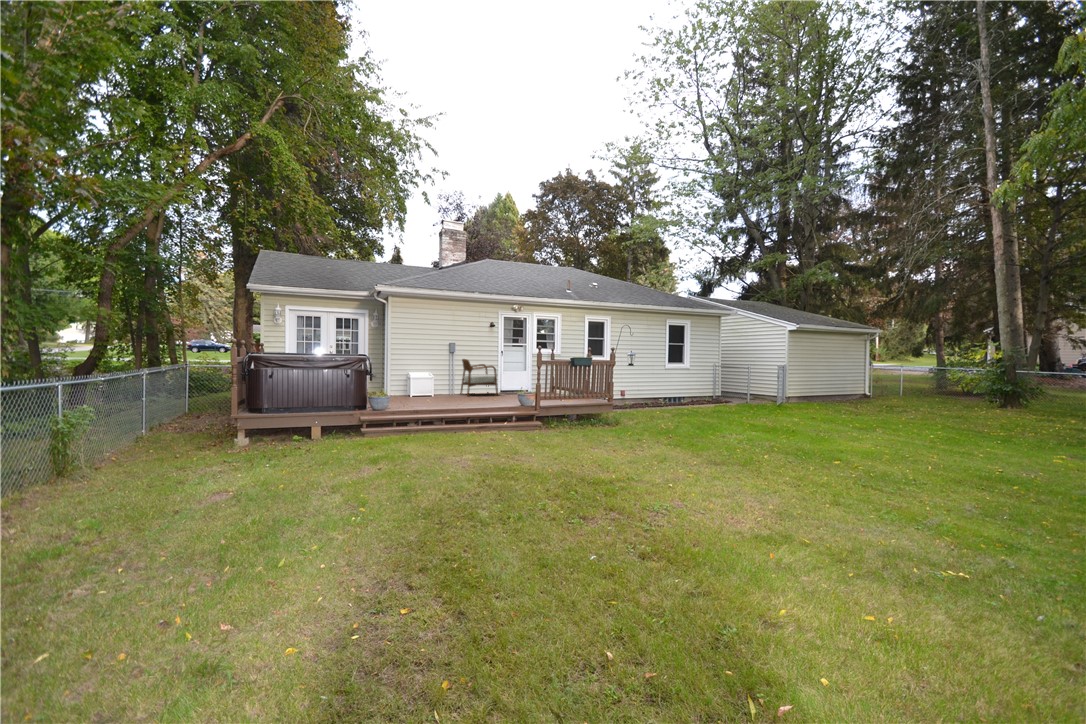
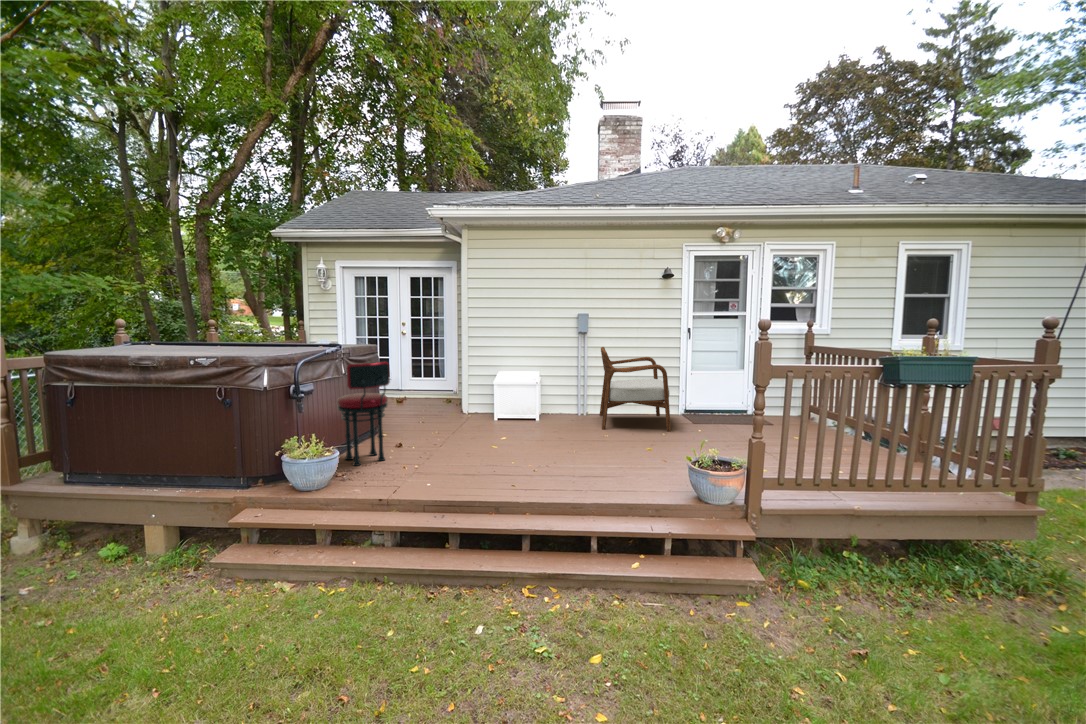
stool: none [368,361,395,406] -> present [337,362,390,466]

